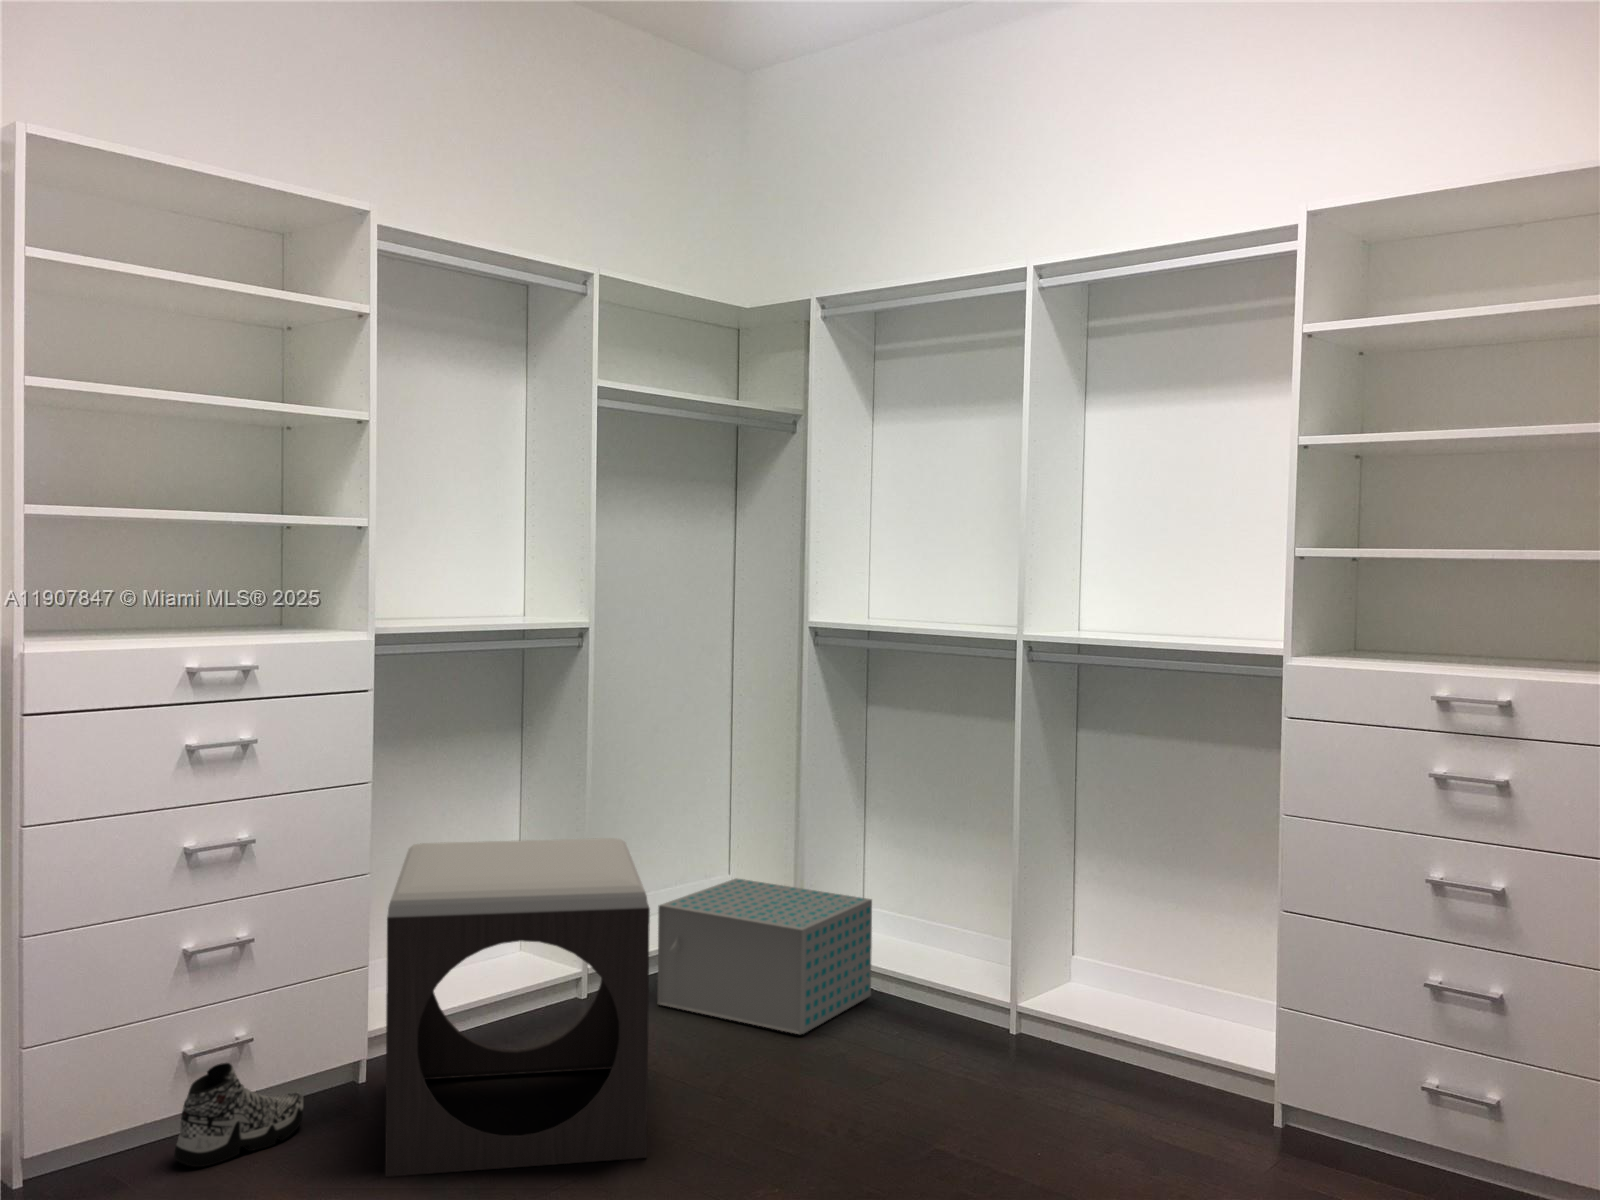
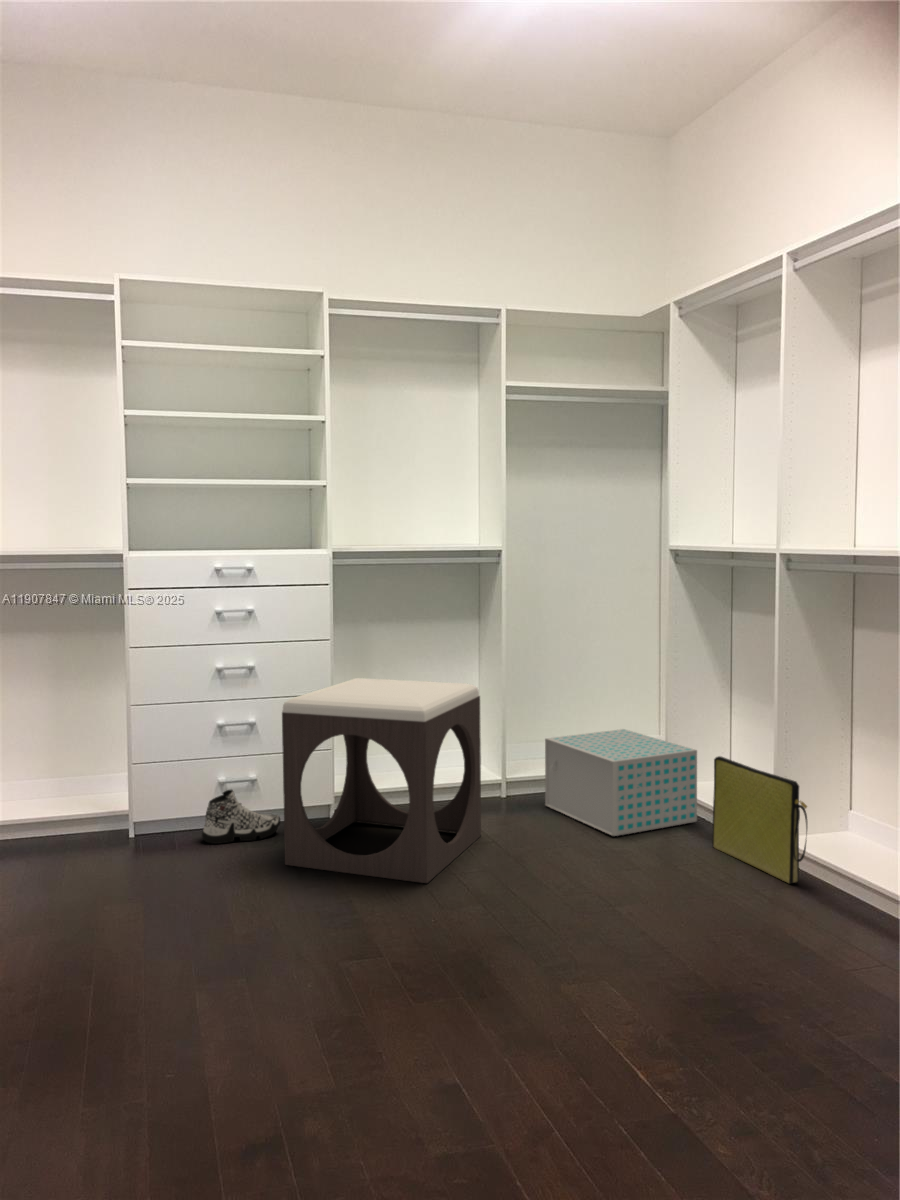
bag: none [927,906,1083,1061] -> present [712,756,807,884]

